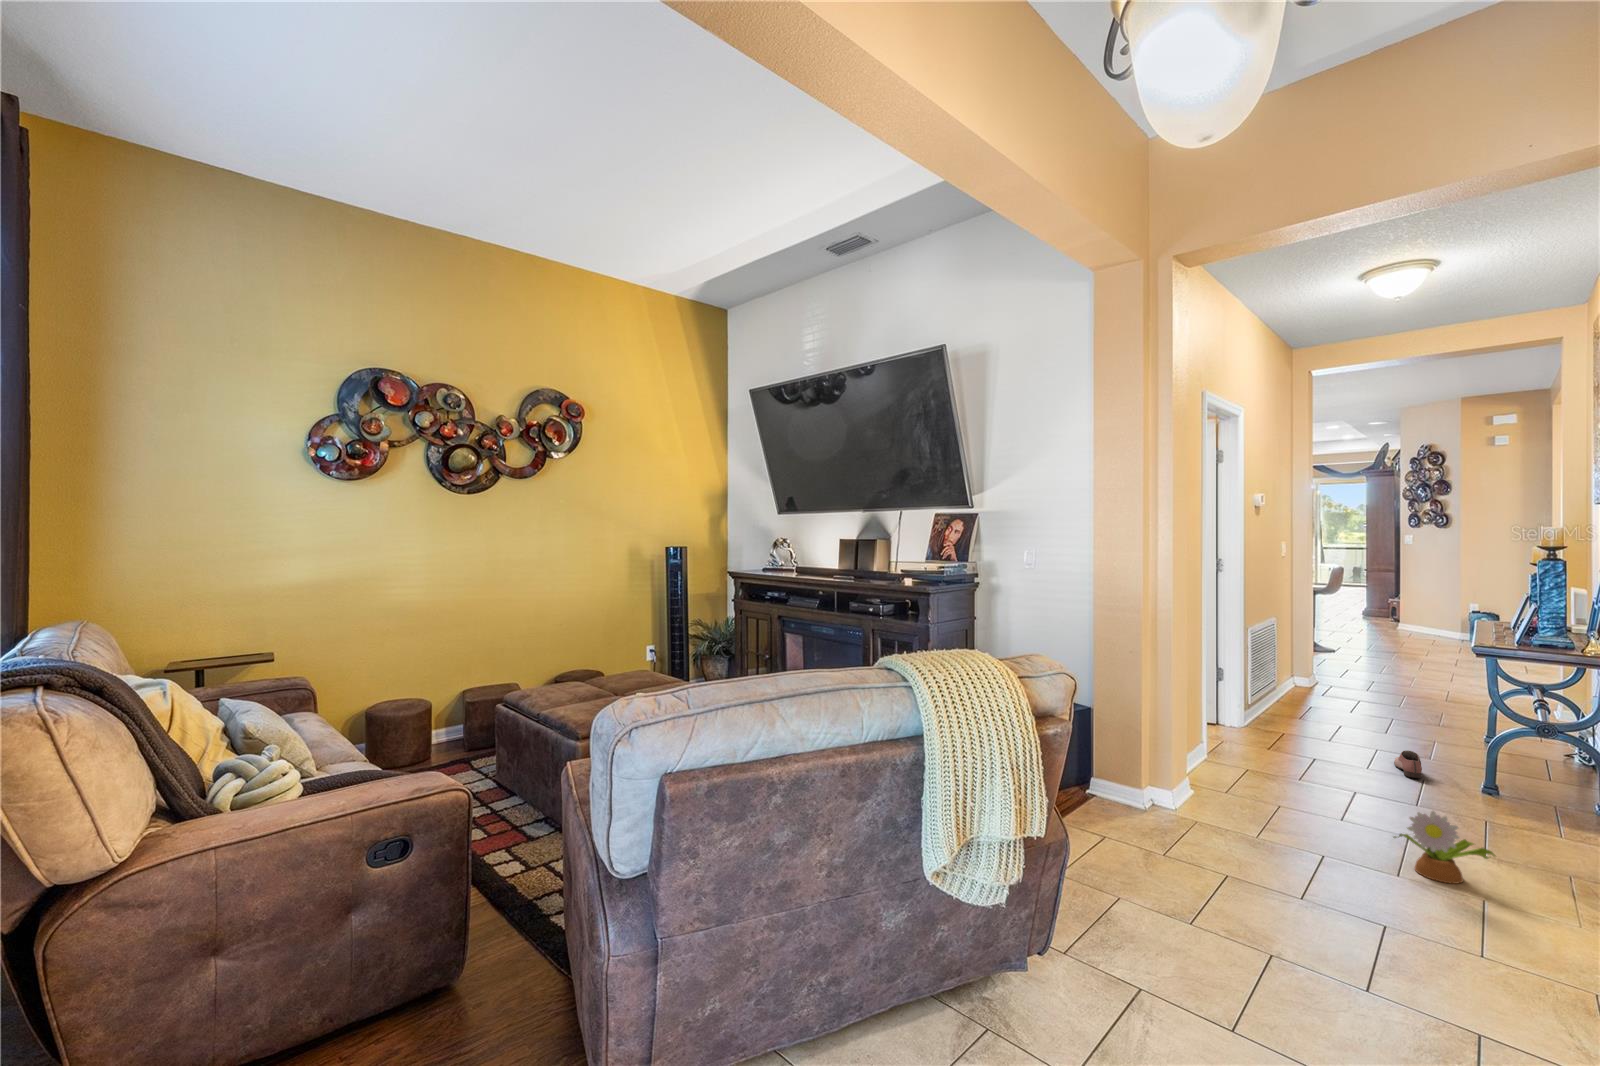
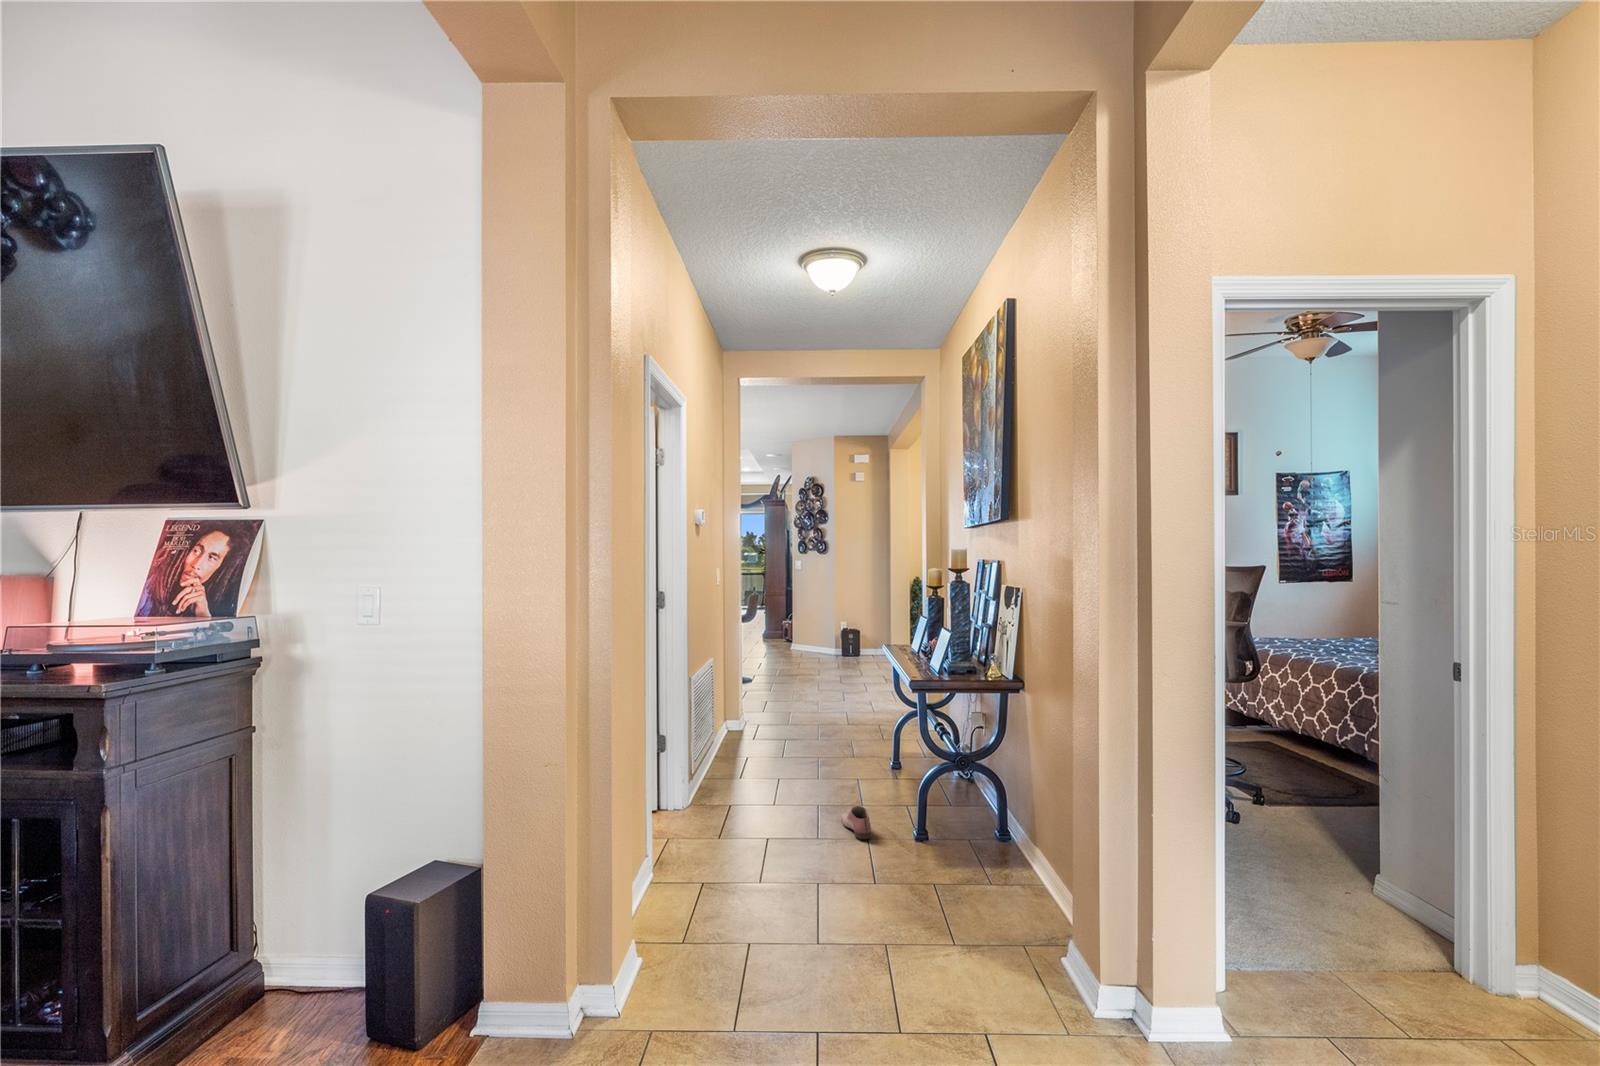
decorative plant: present [1393,811,1495,884] -> none [899,928,1000,1024]

